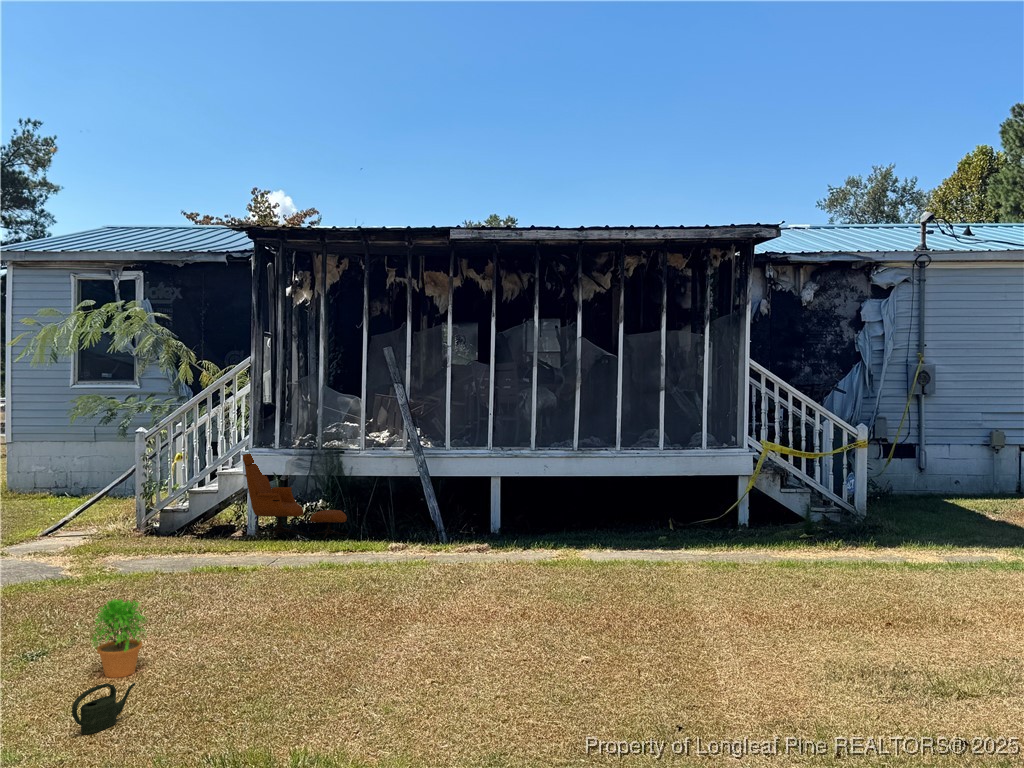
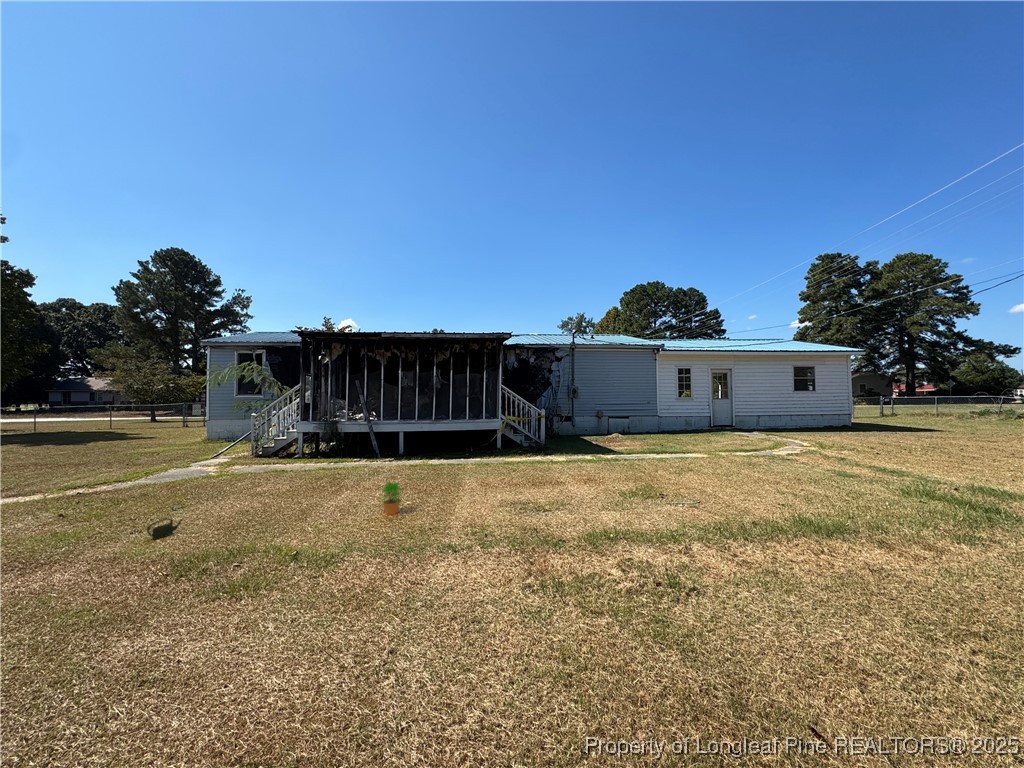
lounge chair: present [243,453,347,540] -> none [295,424,341,459]
potted plant: present [92,599,146,678] -> present [381,482,402,515]

